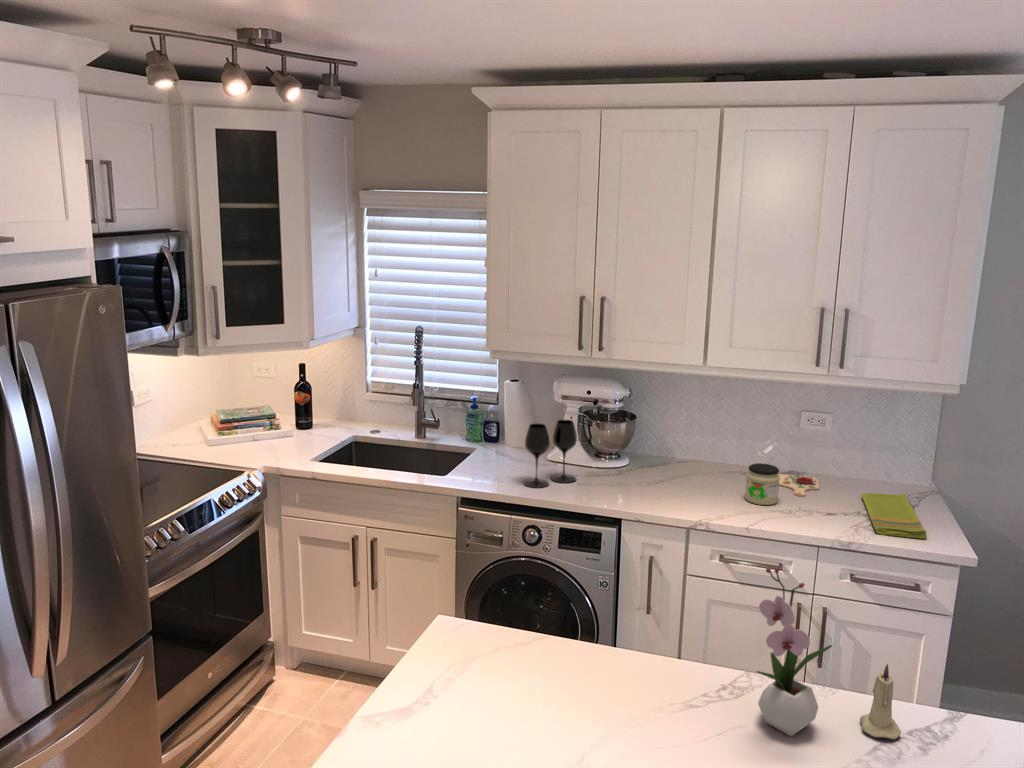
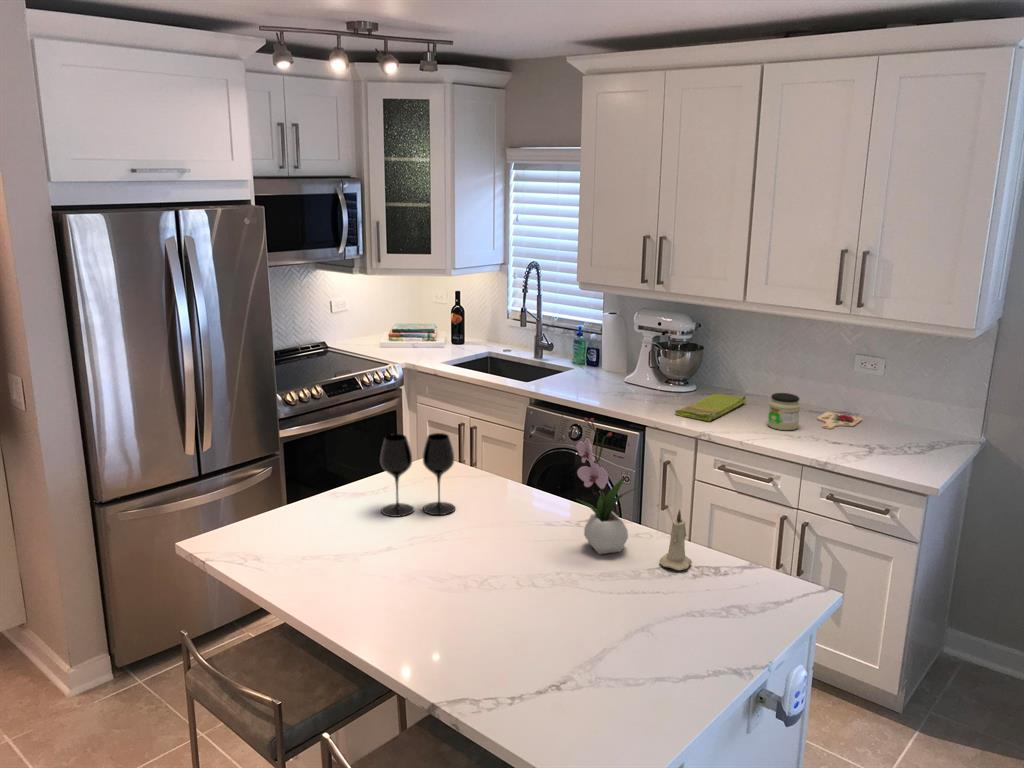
wine glass: present [524,420,577,488] -> present [380,433,455,517]
dish towel: present [861,493,927,539] -> present [675,394,746,421]

